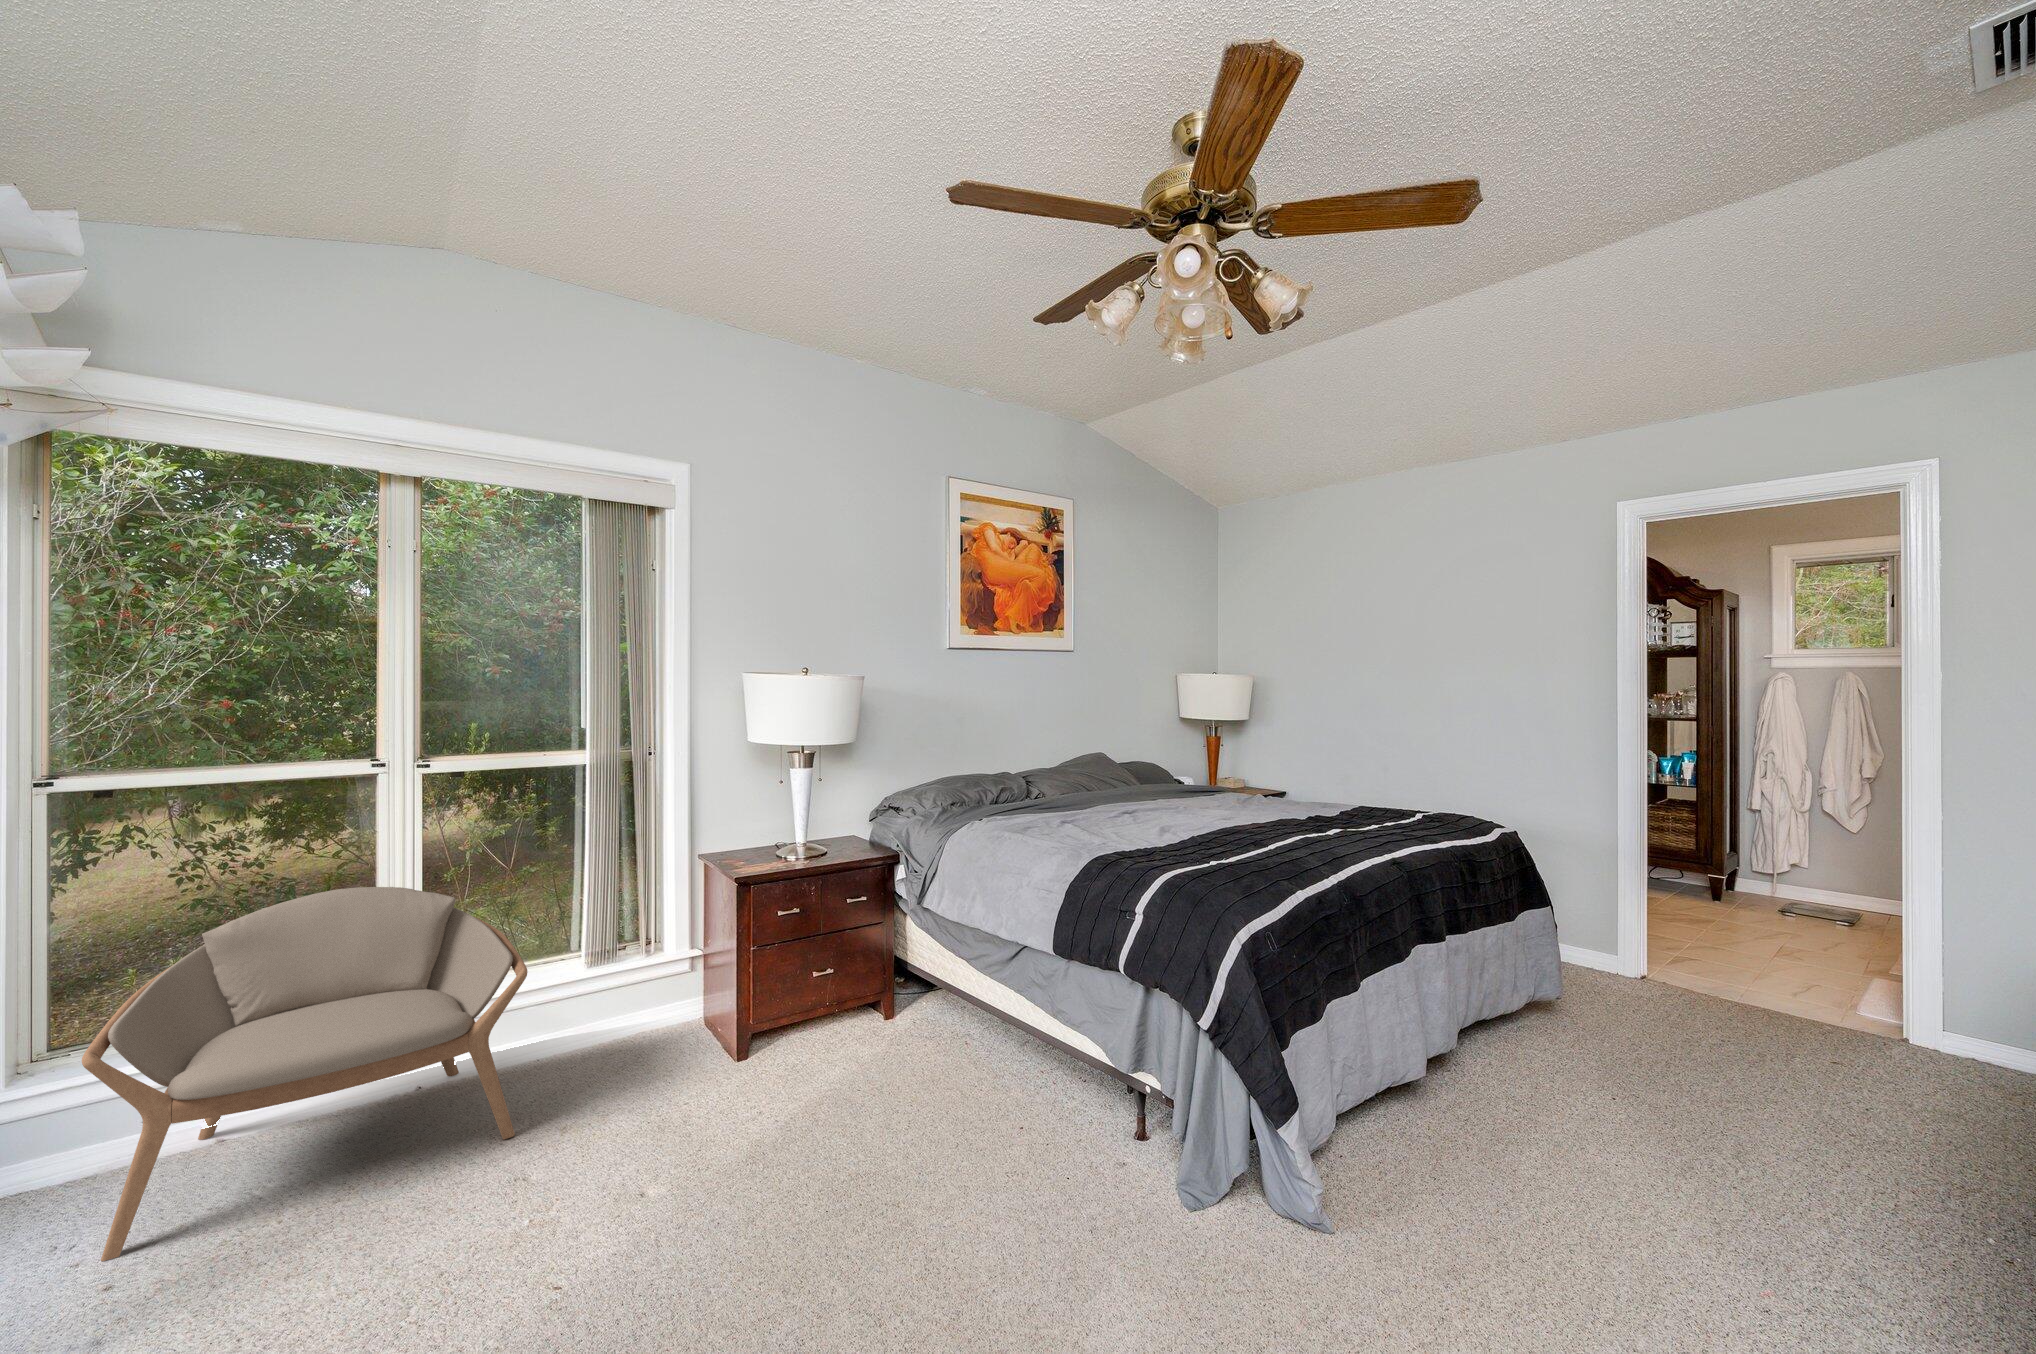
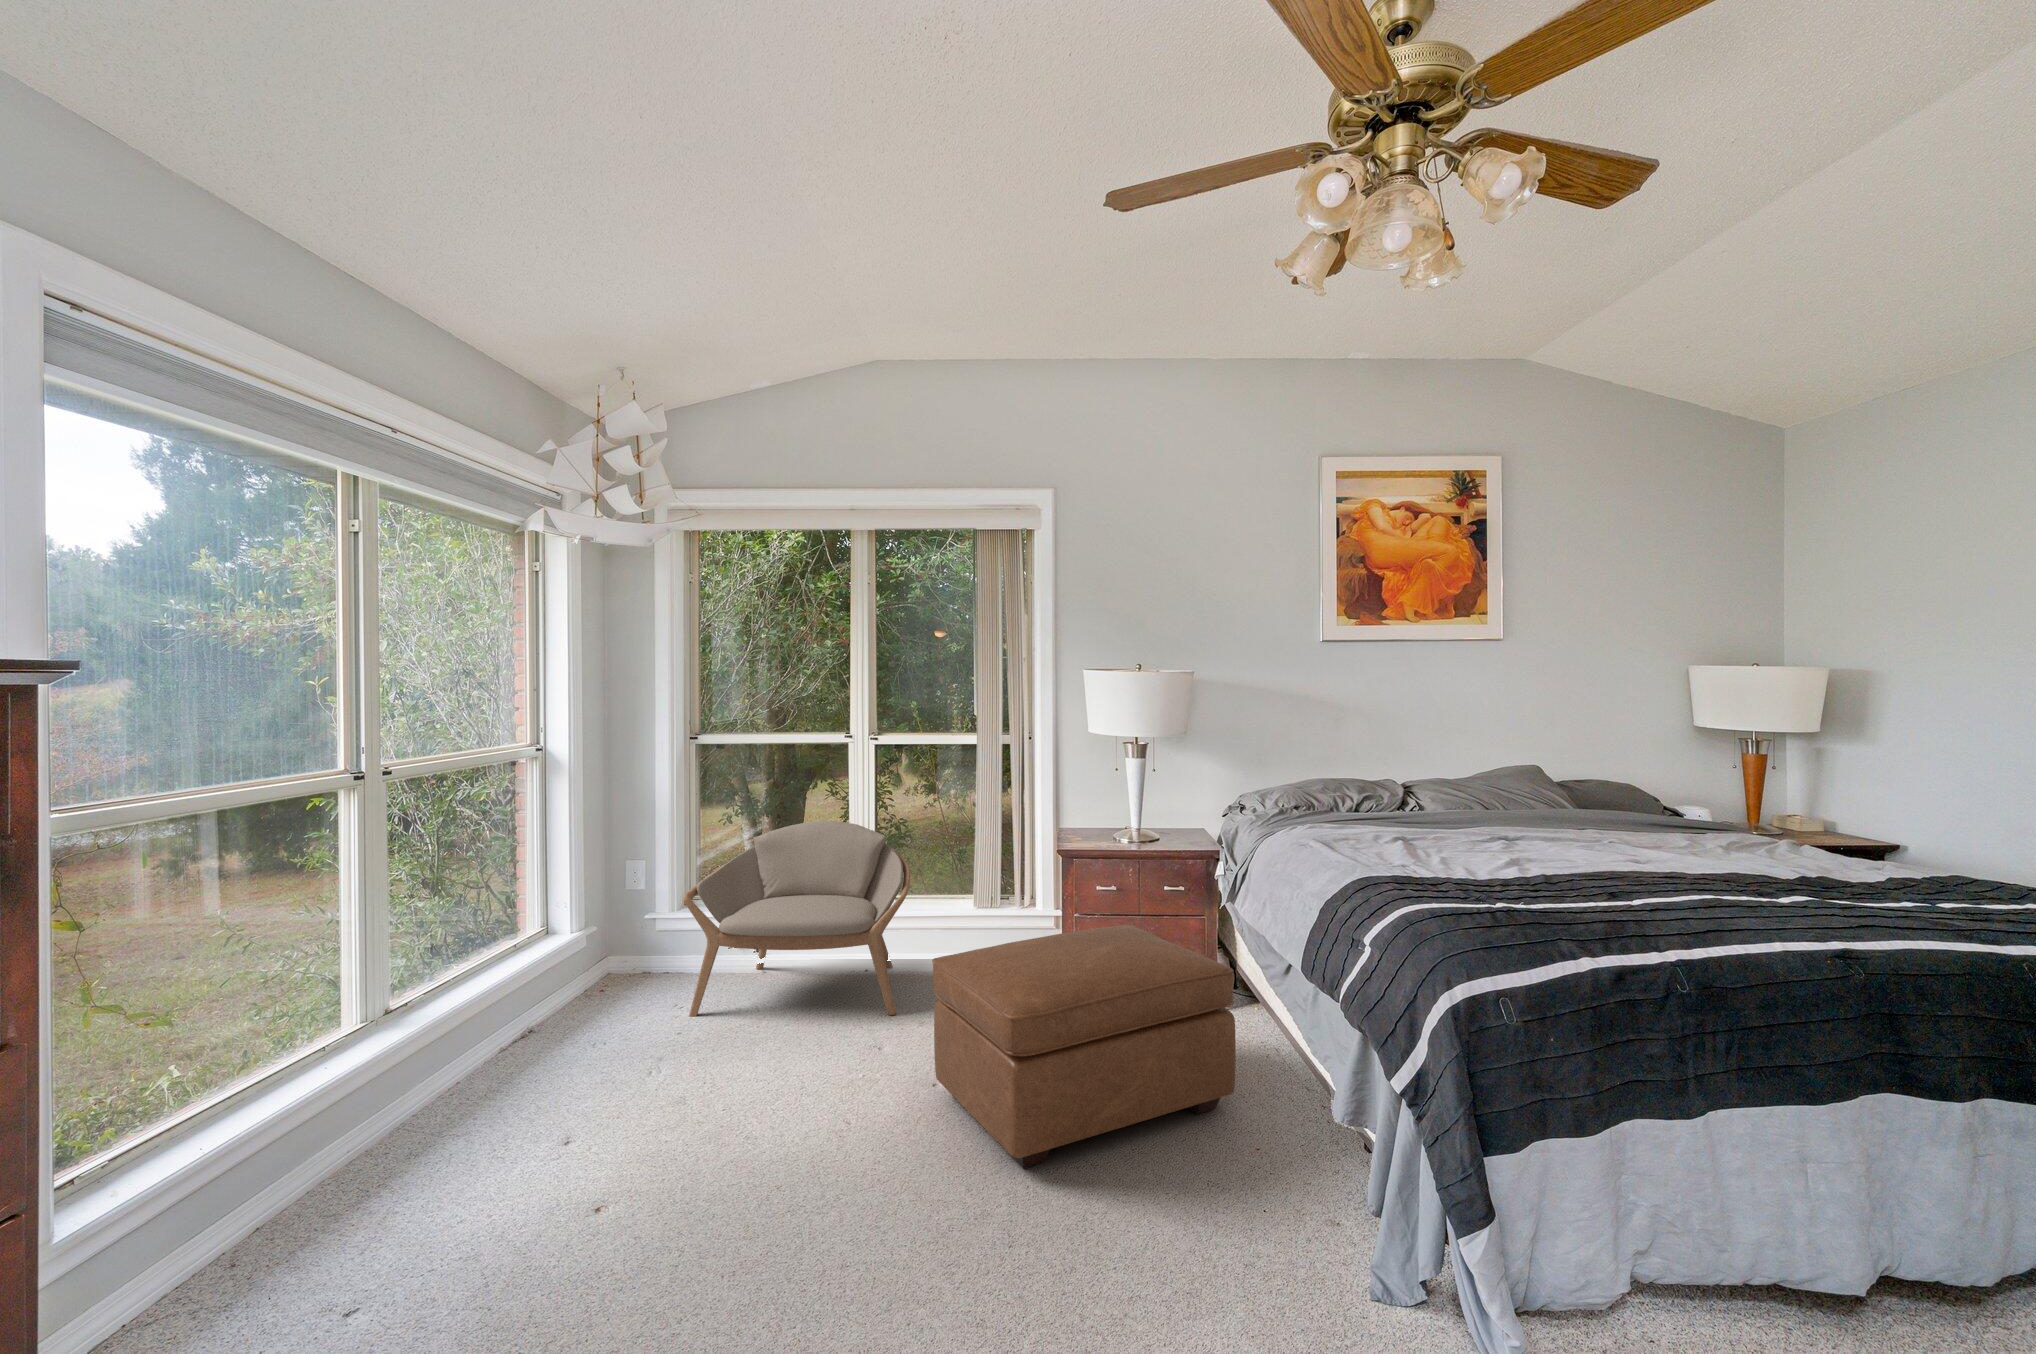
ottoman: none [654,950,991,1268] -> present [932,925,1236,1169]

